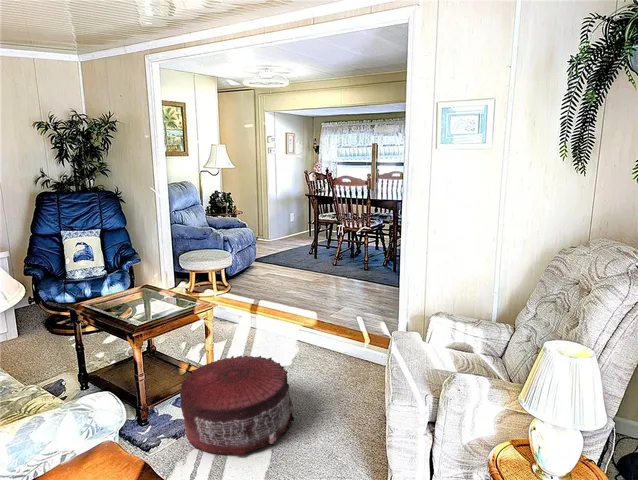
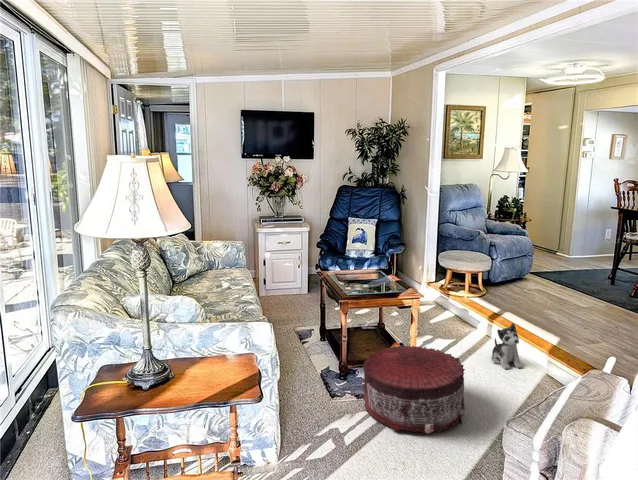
plush toy: none [270,310,302,354] -> present [491,323,523,369]

